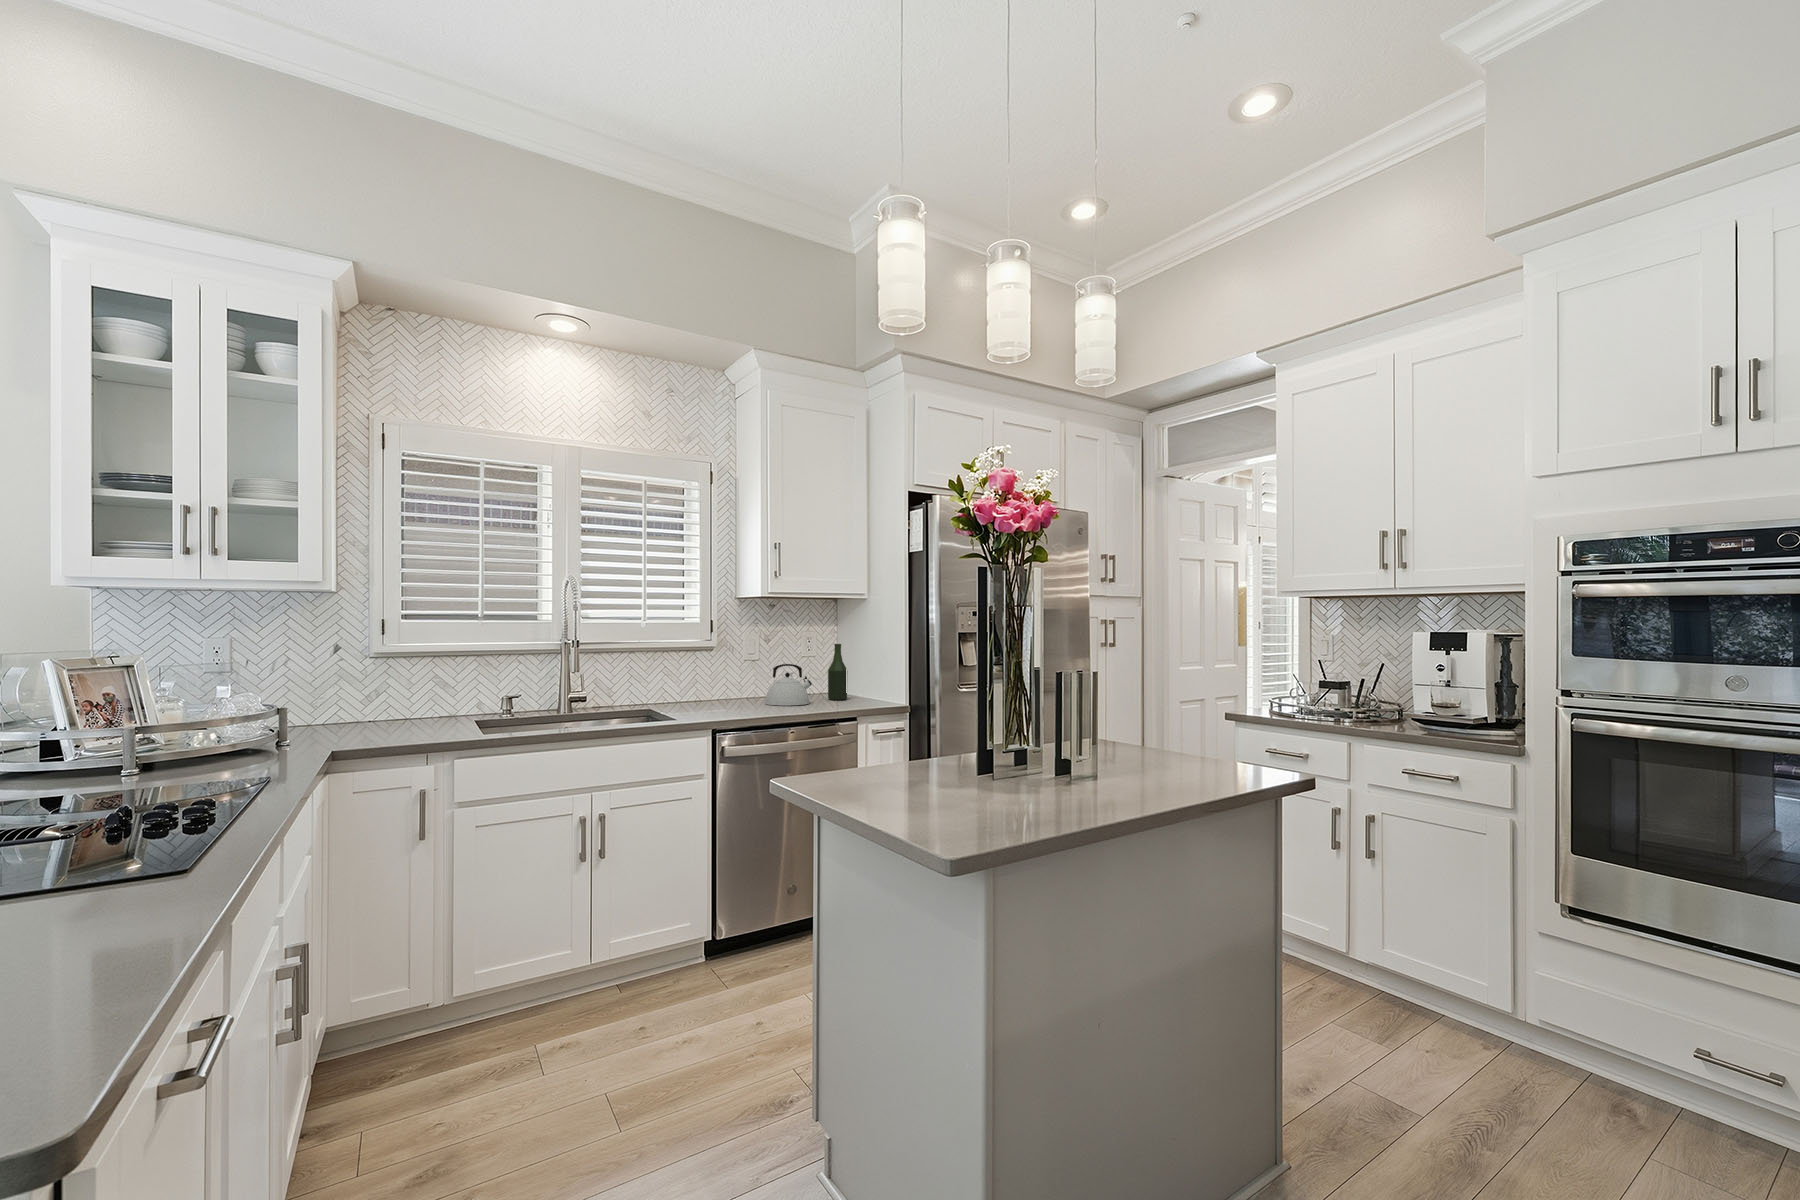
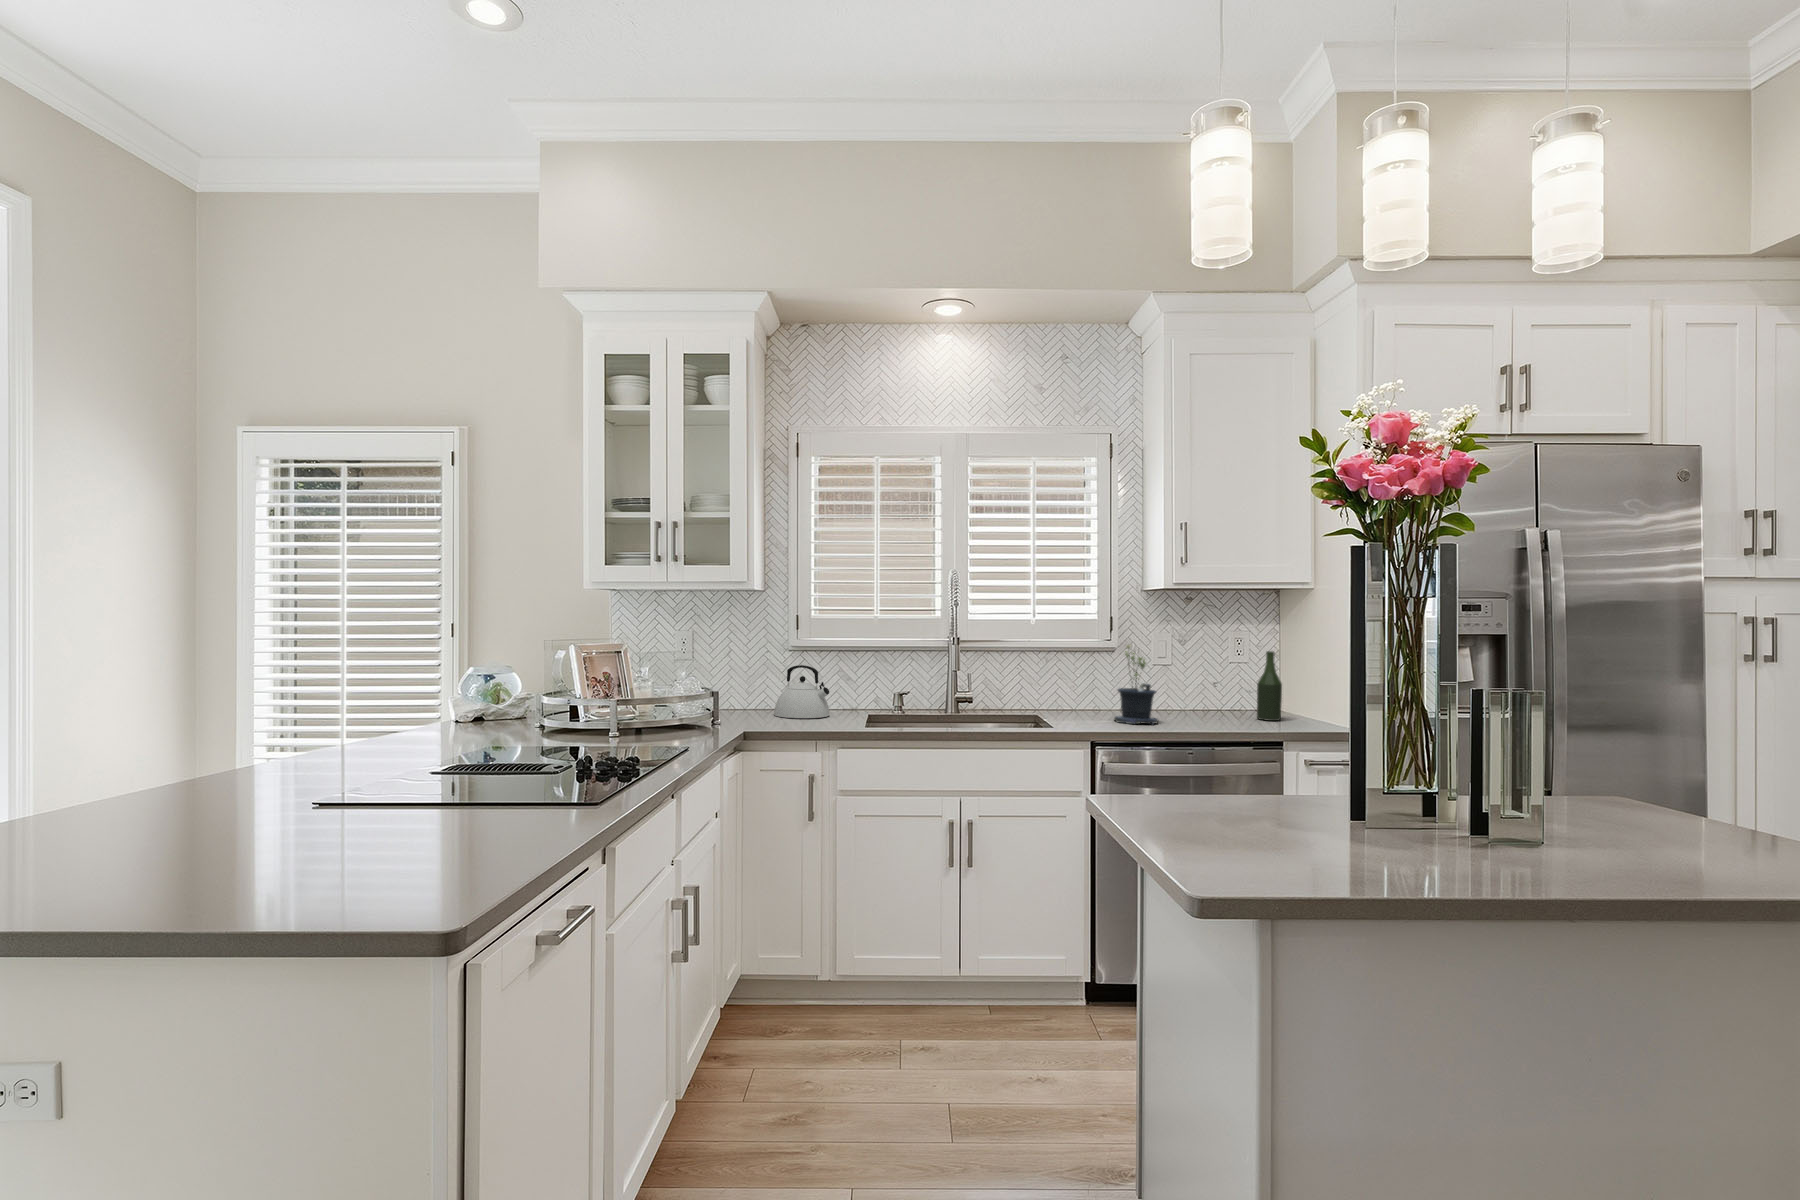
potted plant: none [720,641,761,711] -> present [1114,645,1158,724]
kettle: present [765,664,812,706] -> present [774,665,830,718]

